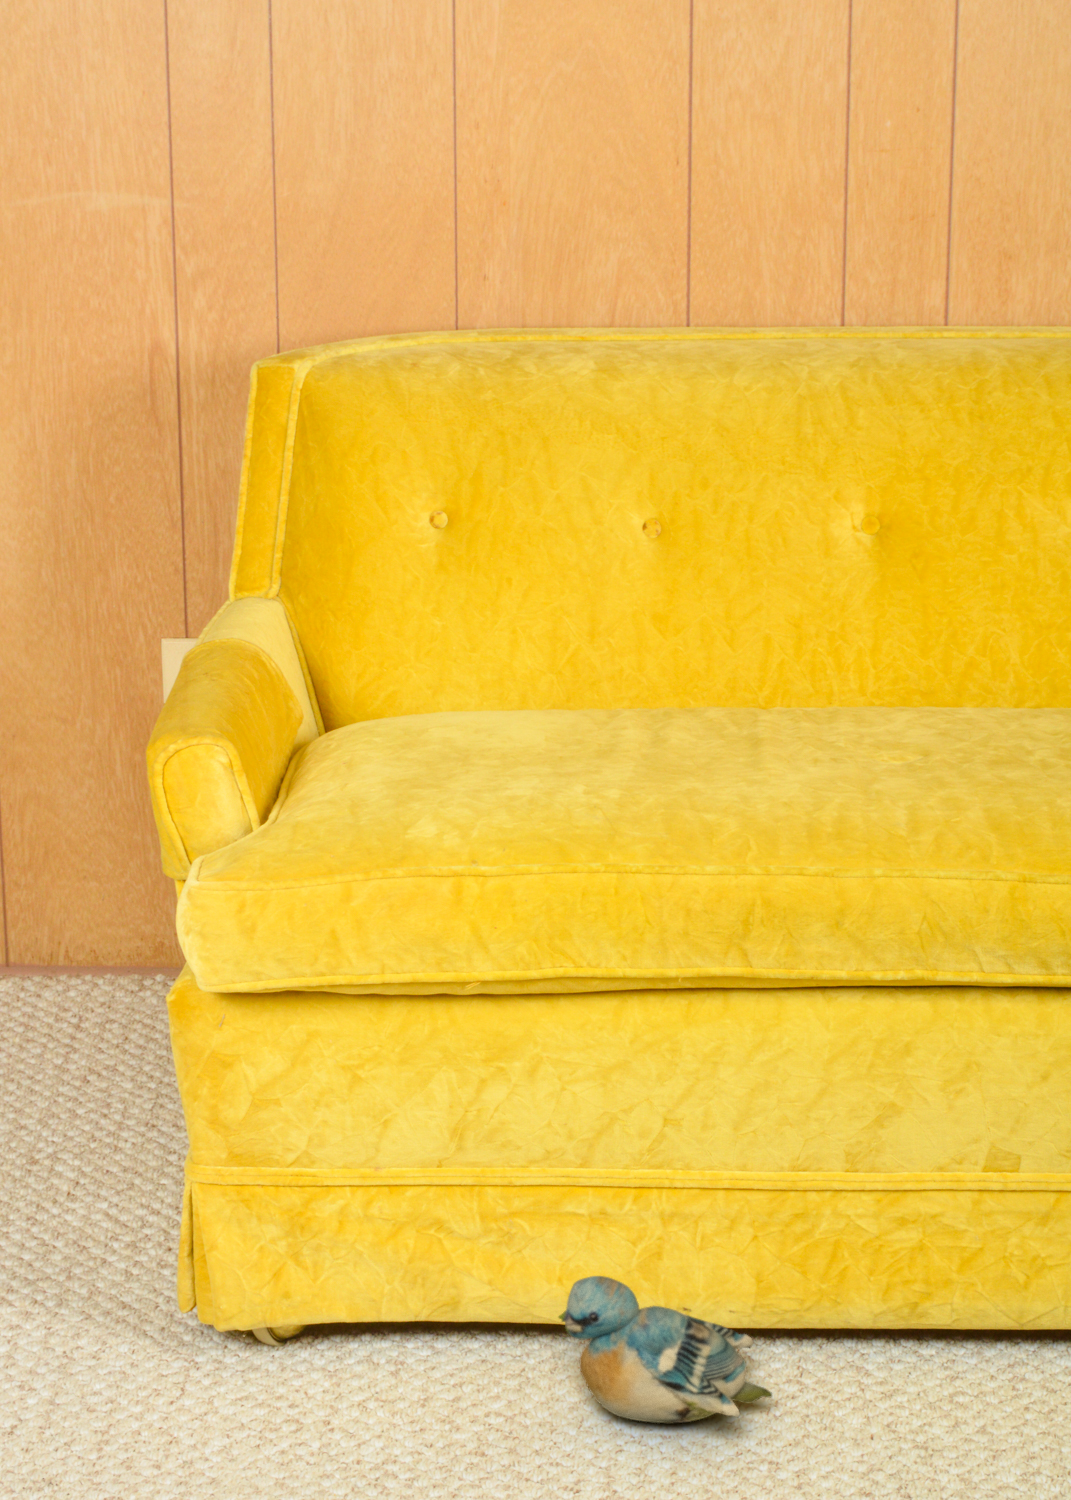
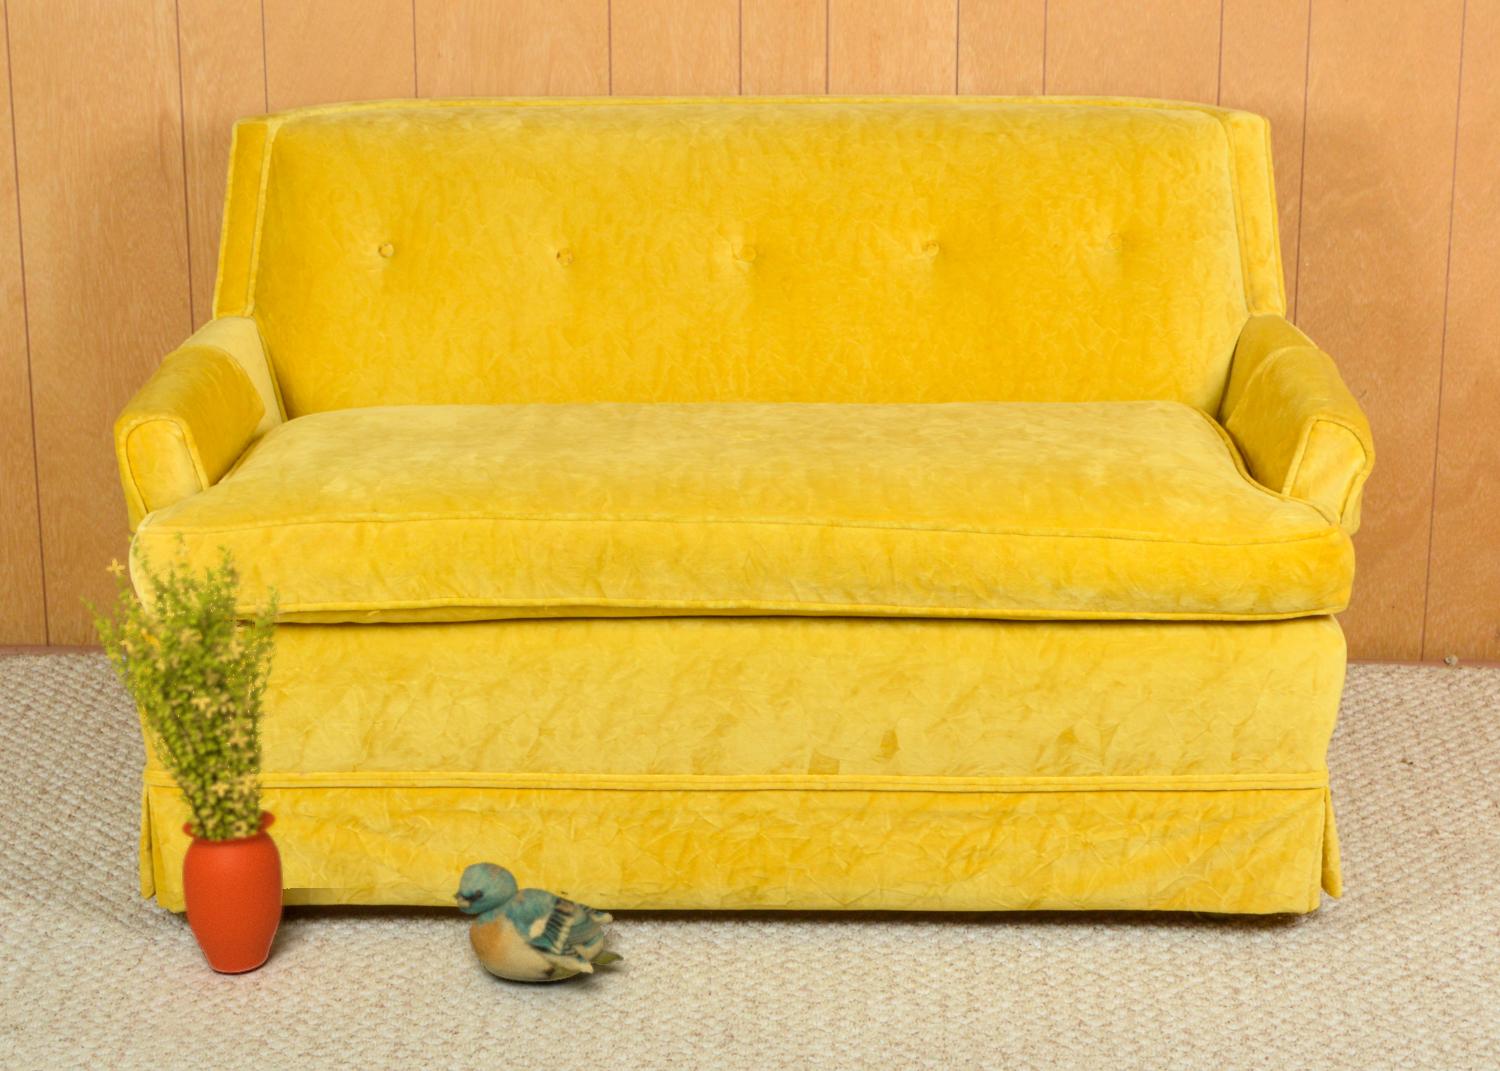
potted plant: none [107,879,351,1408] -> present [82,534,285,973]

